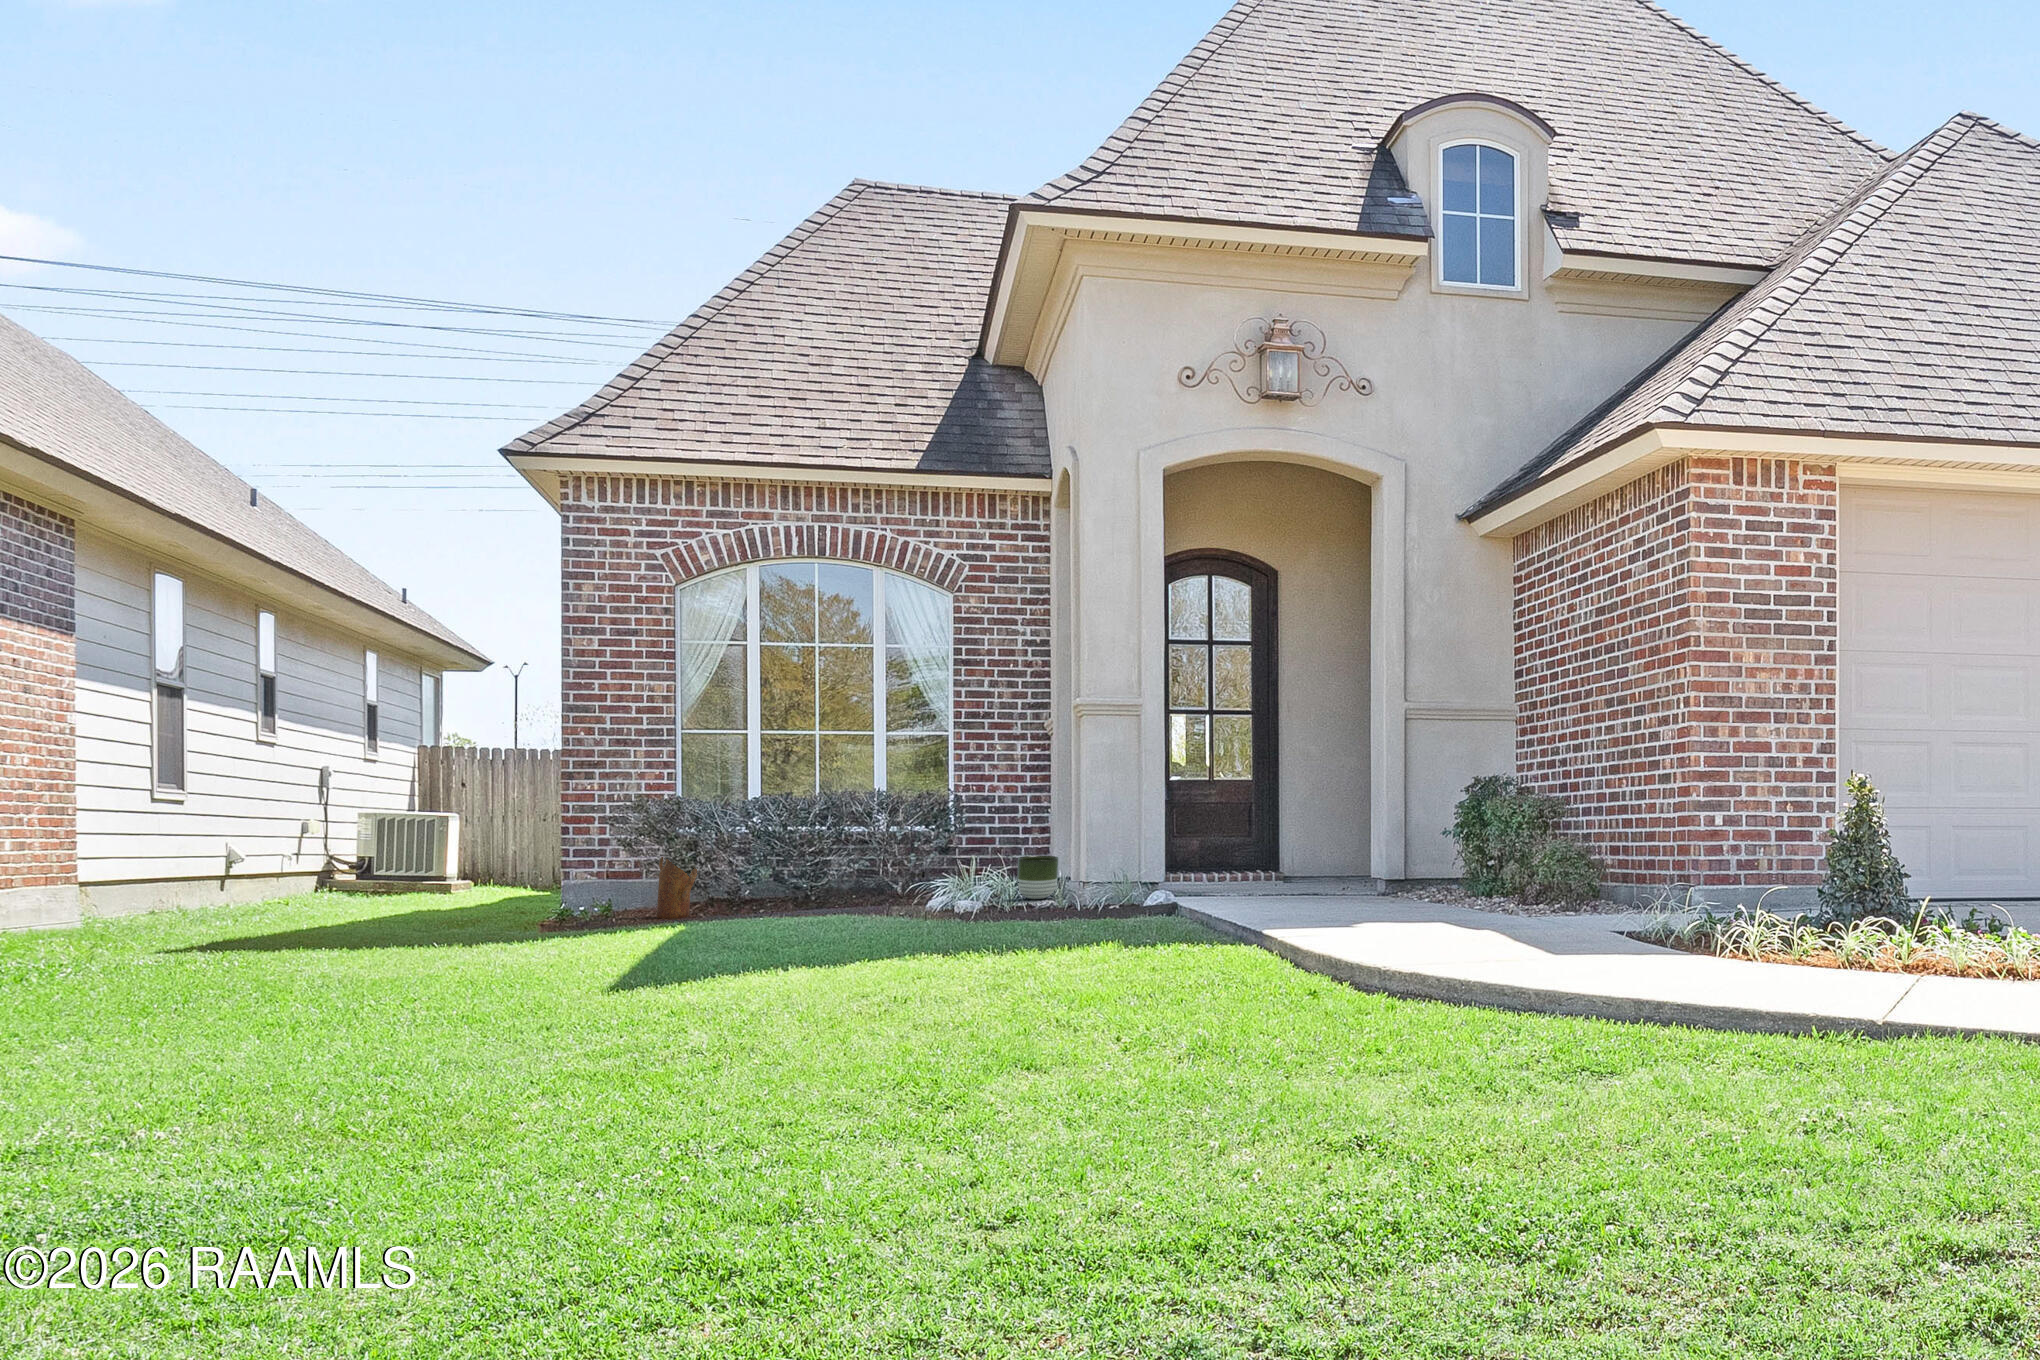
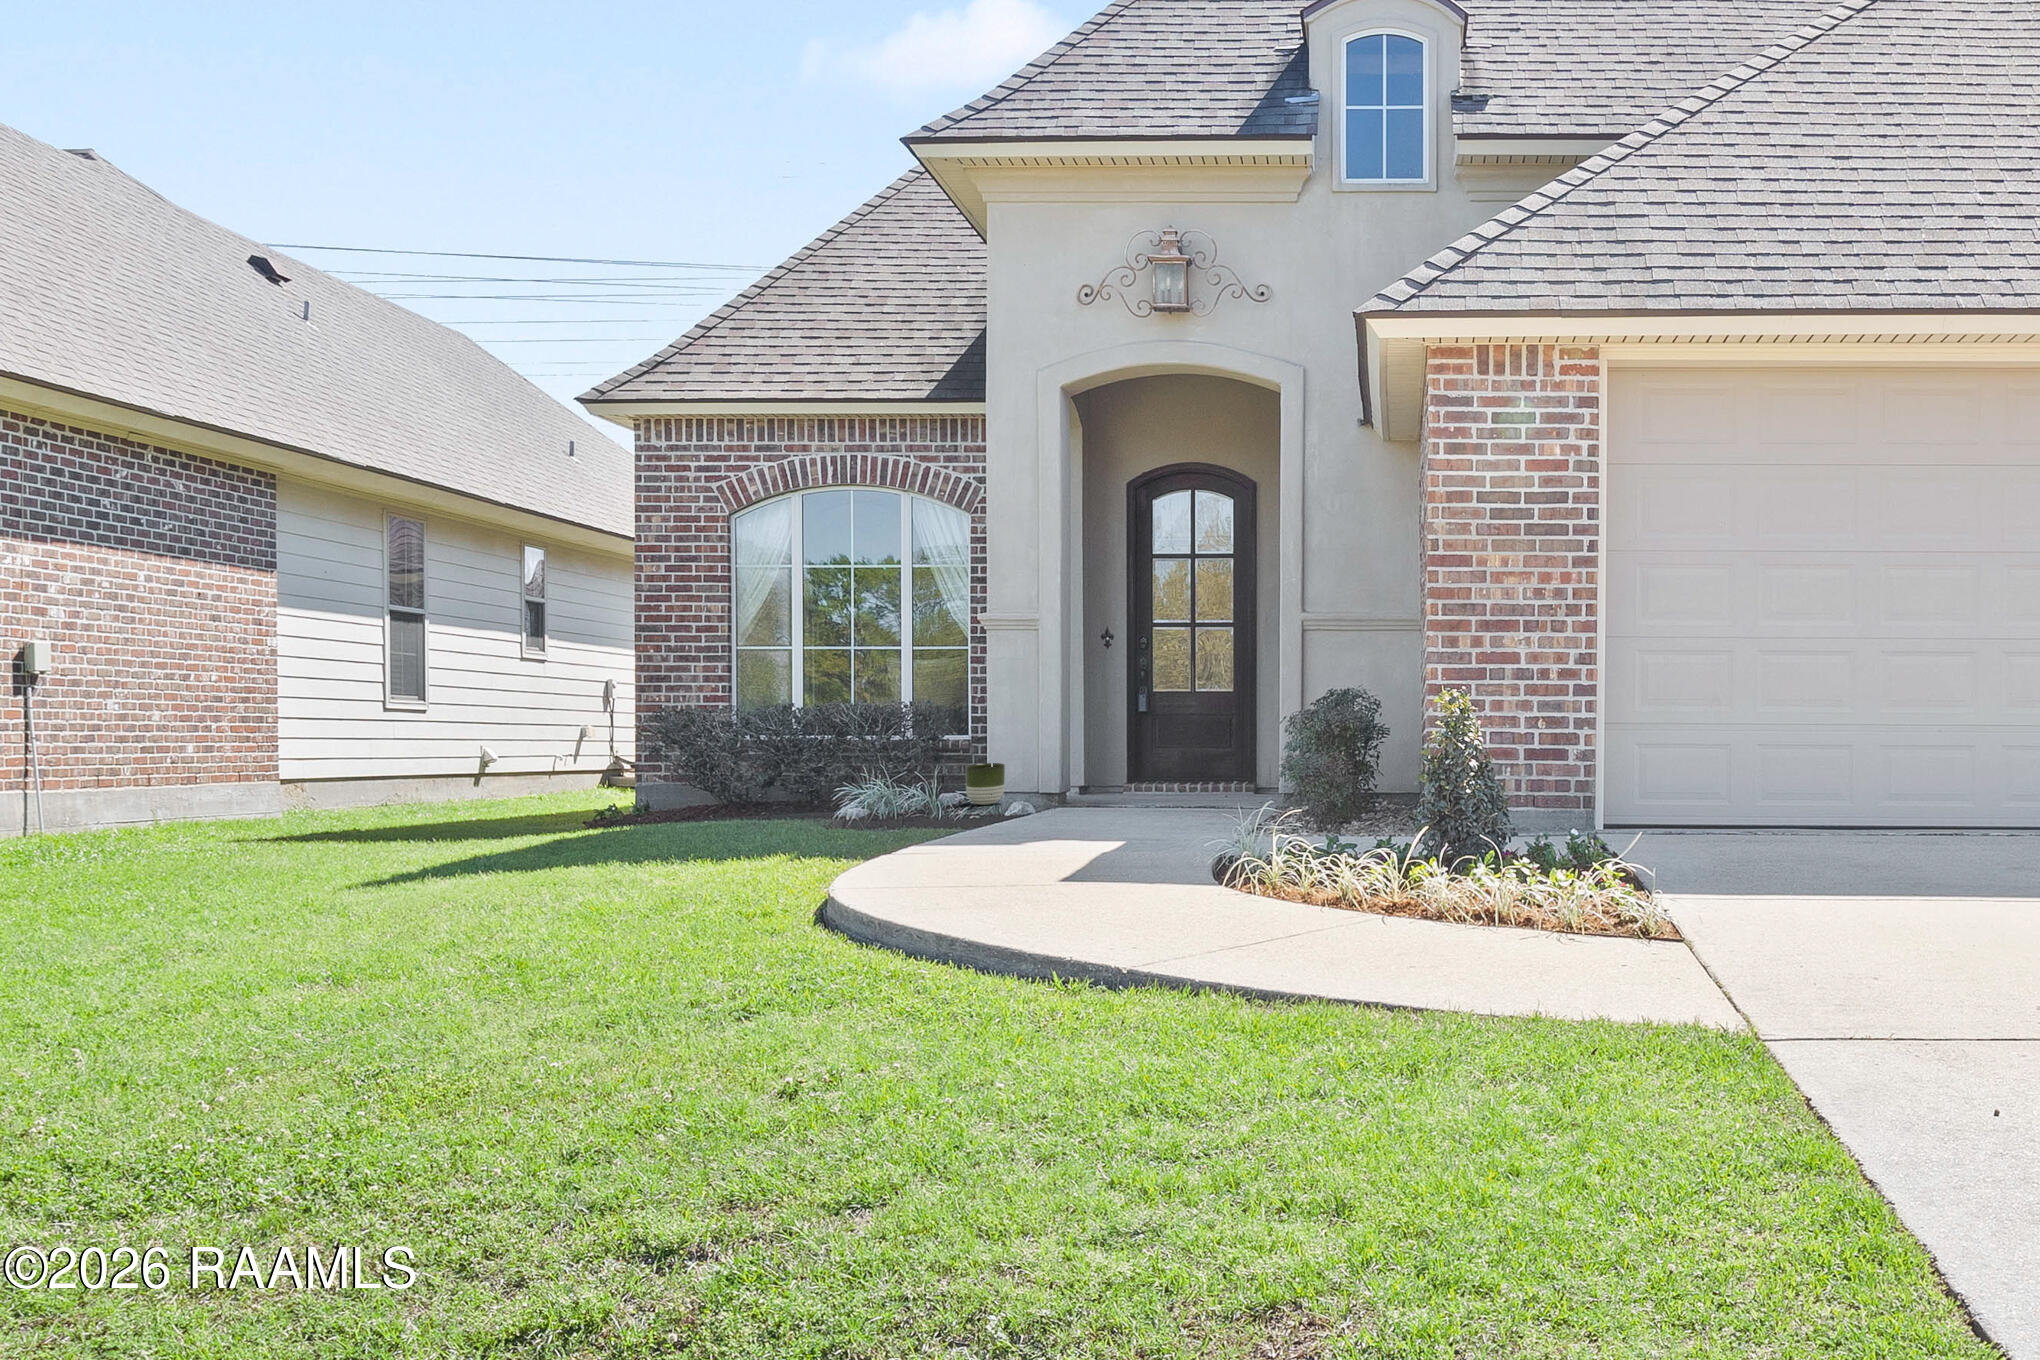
watering can: present [656,857,697,919] -> none [692,754,724,817]

